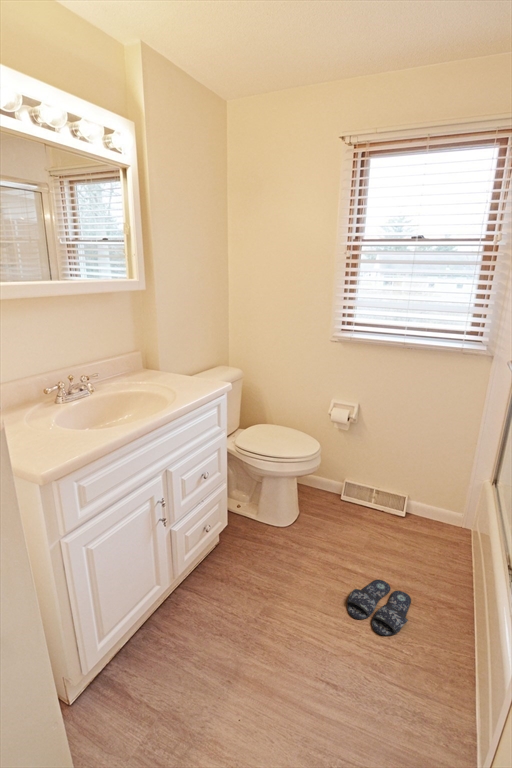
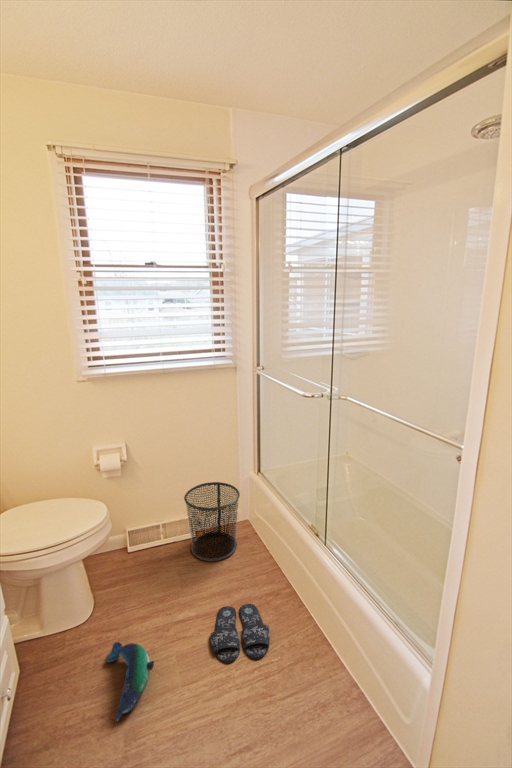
waste bin: none [391,468,455,549] -> present [184,482,240,561]
plush toy: none [258,546,299,589] -> present [106,642,154,722]

